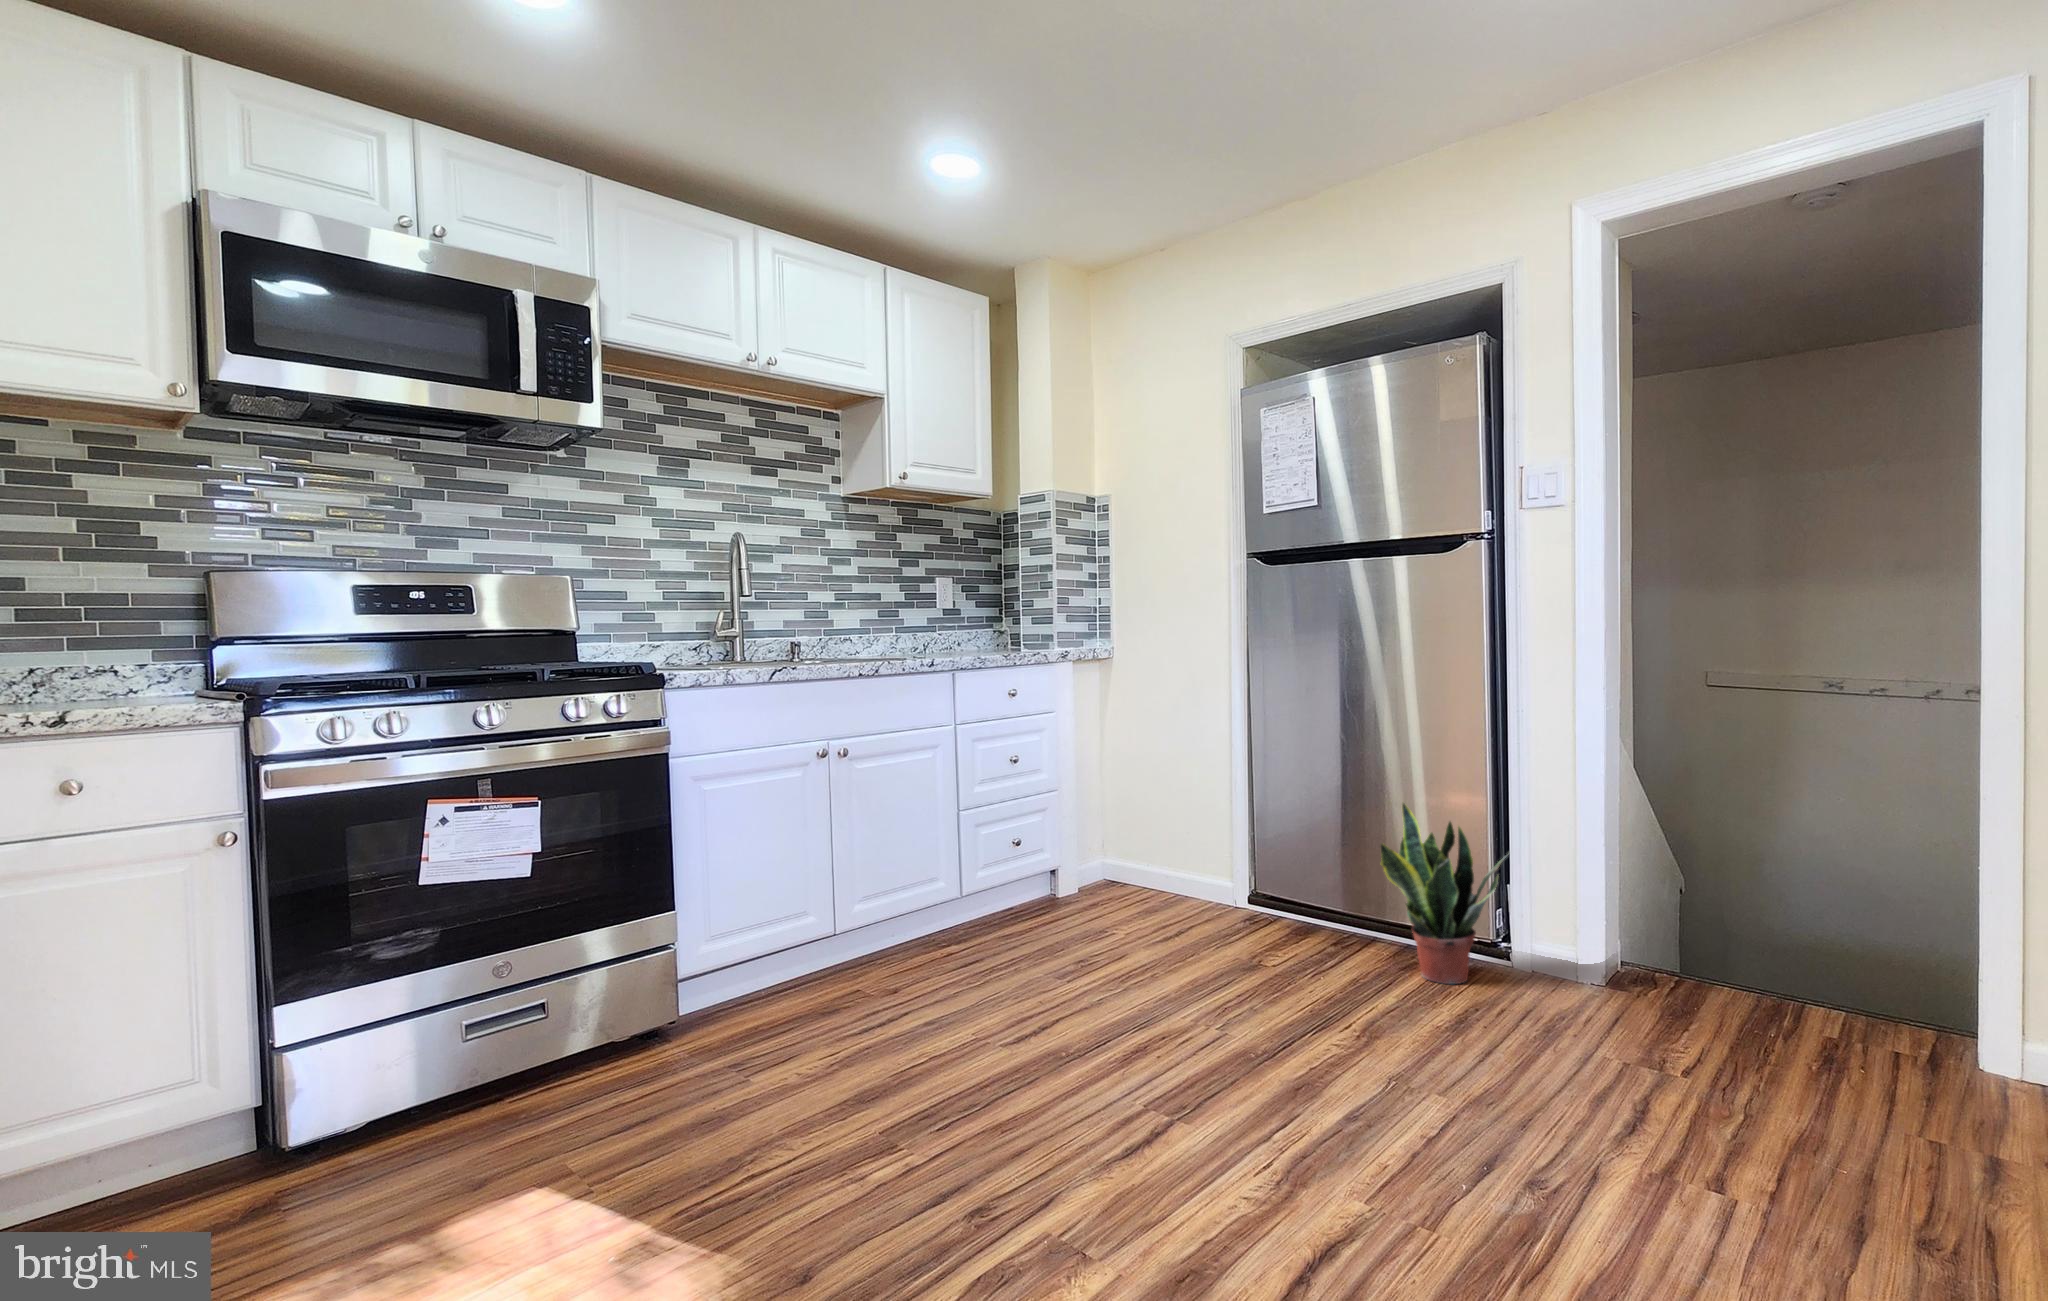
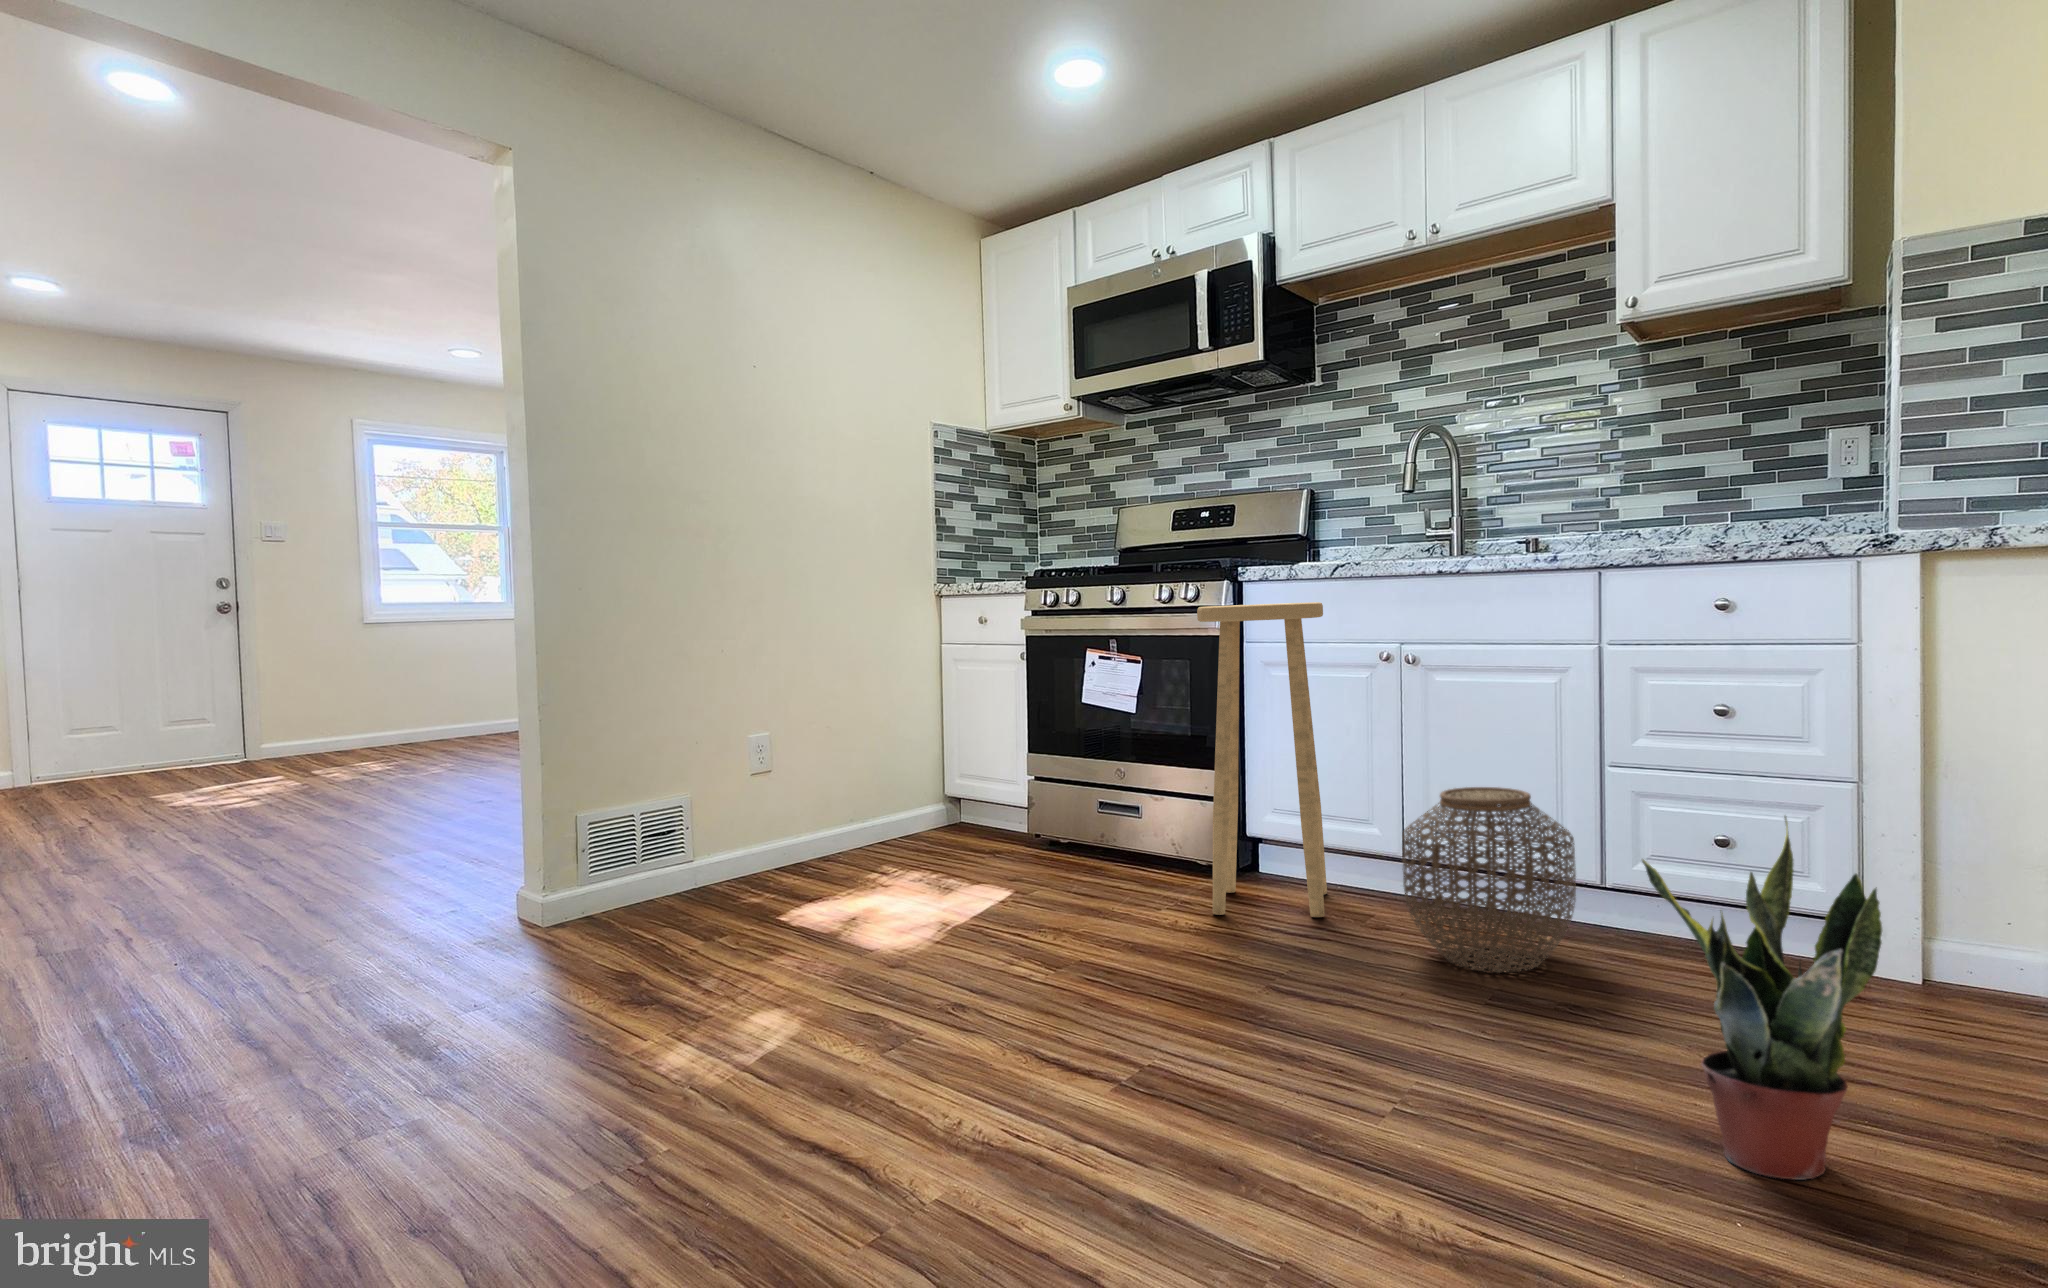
stool: none [783,707,936,1064] -> present [1197,602,1327,917]
woven basket: none [1025,843,1153,992] -> present [1402,787,1576,972]

